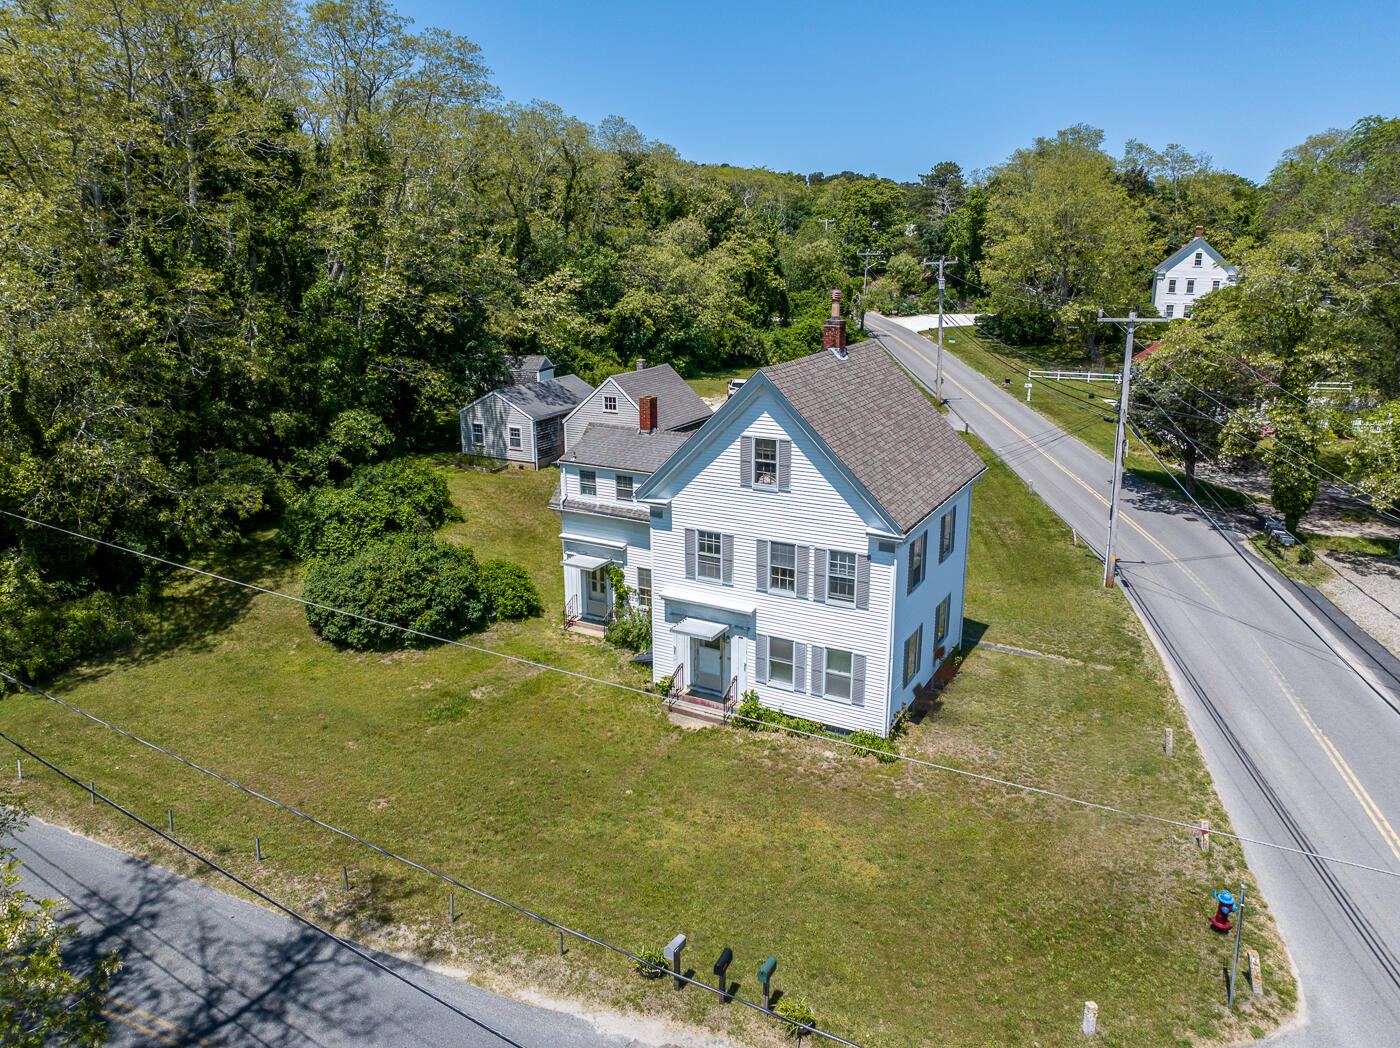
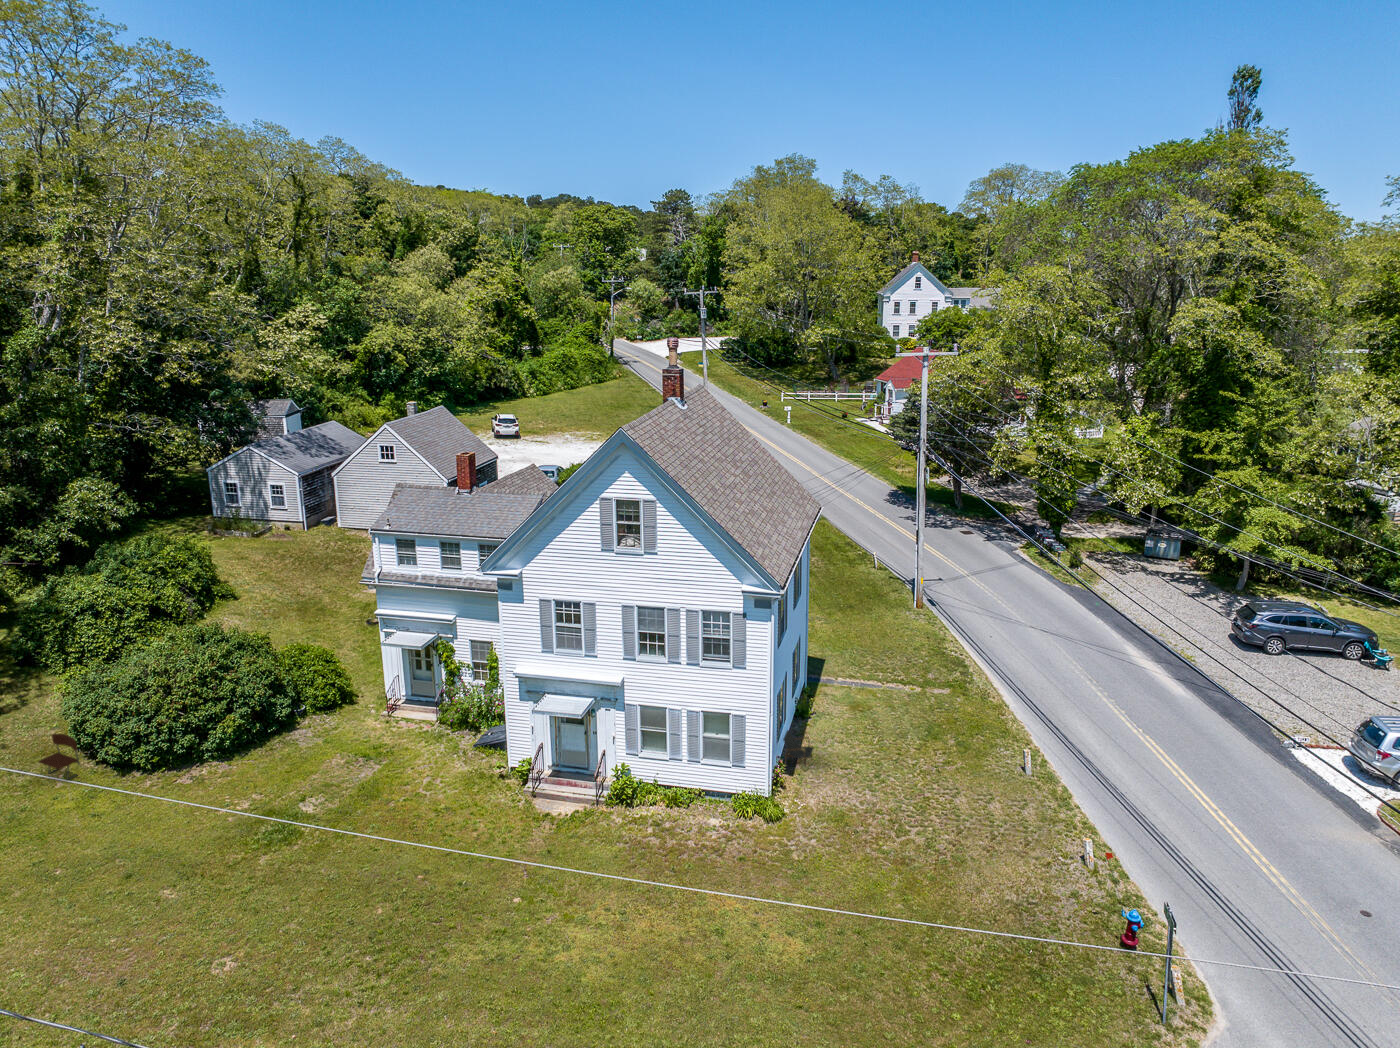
bench: present [931,646,960,692] -> present [39,734,80,780]

